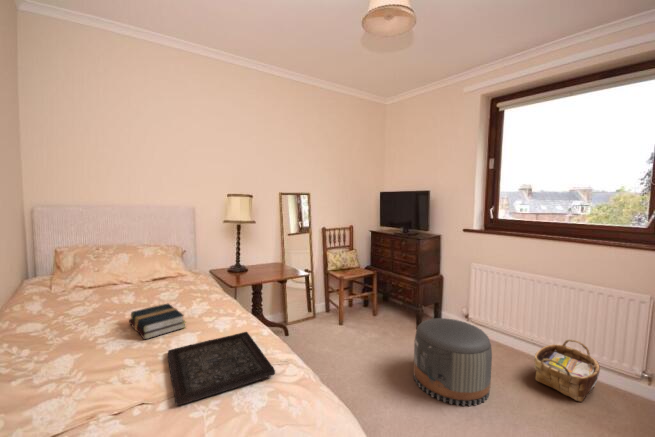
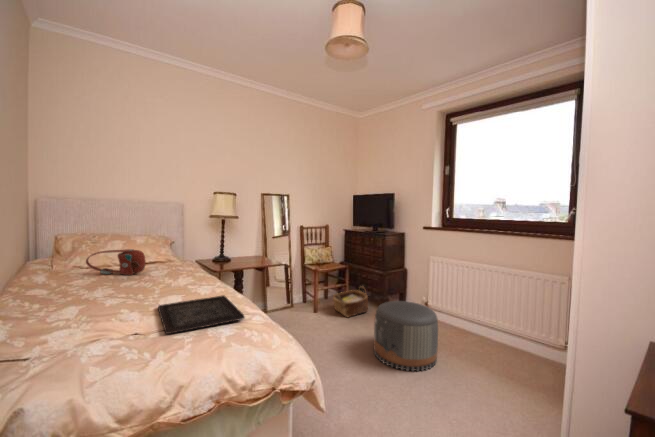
handbag: none [88,268,155,298] -> present [86,249,146,275]
hardback book: present [129,304,186,340] -> none [124,276,173,300]
woven basket: present [534,340,600,402] -> present [333,290,368,317]

